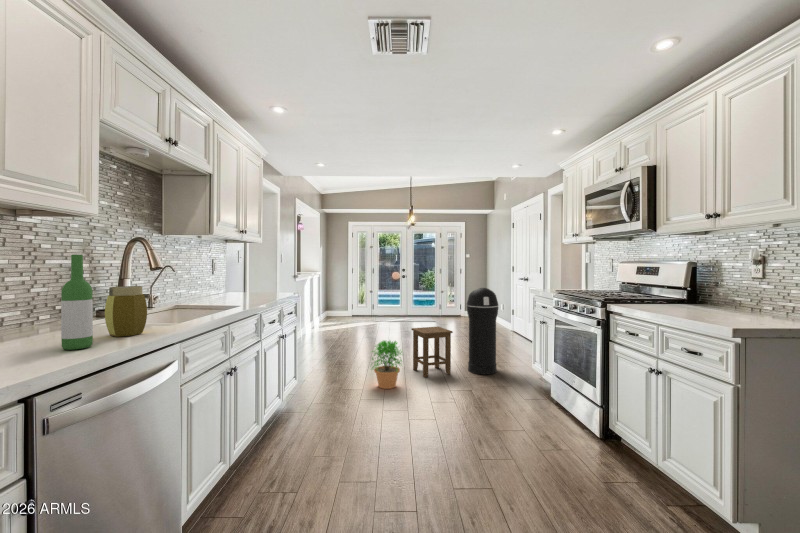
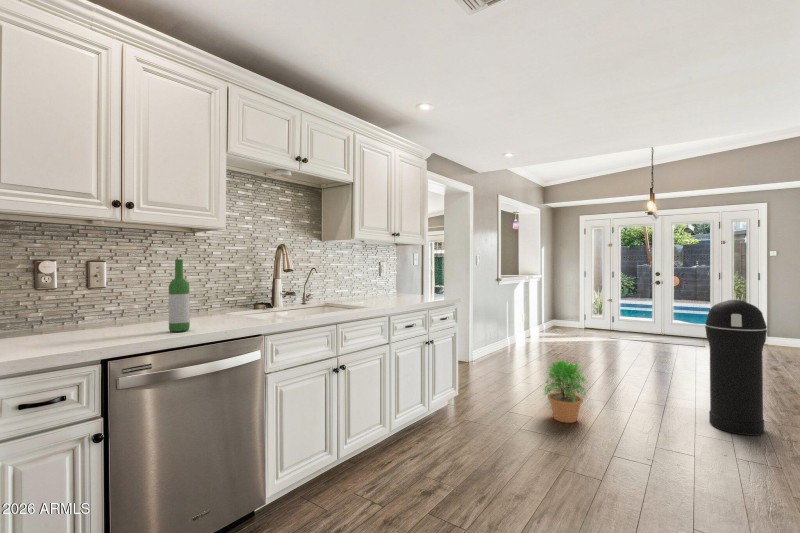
jar: present [105,286,147,337] -> none [215,285,242,325]
stool: present [411,327,453,377] -> none [615,350,676,422]

